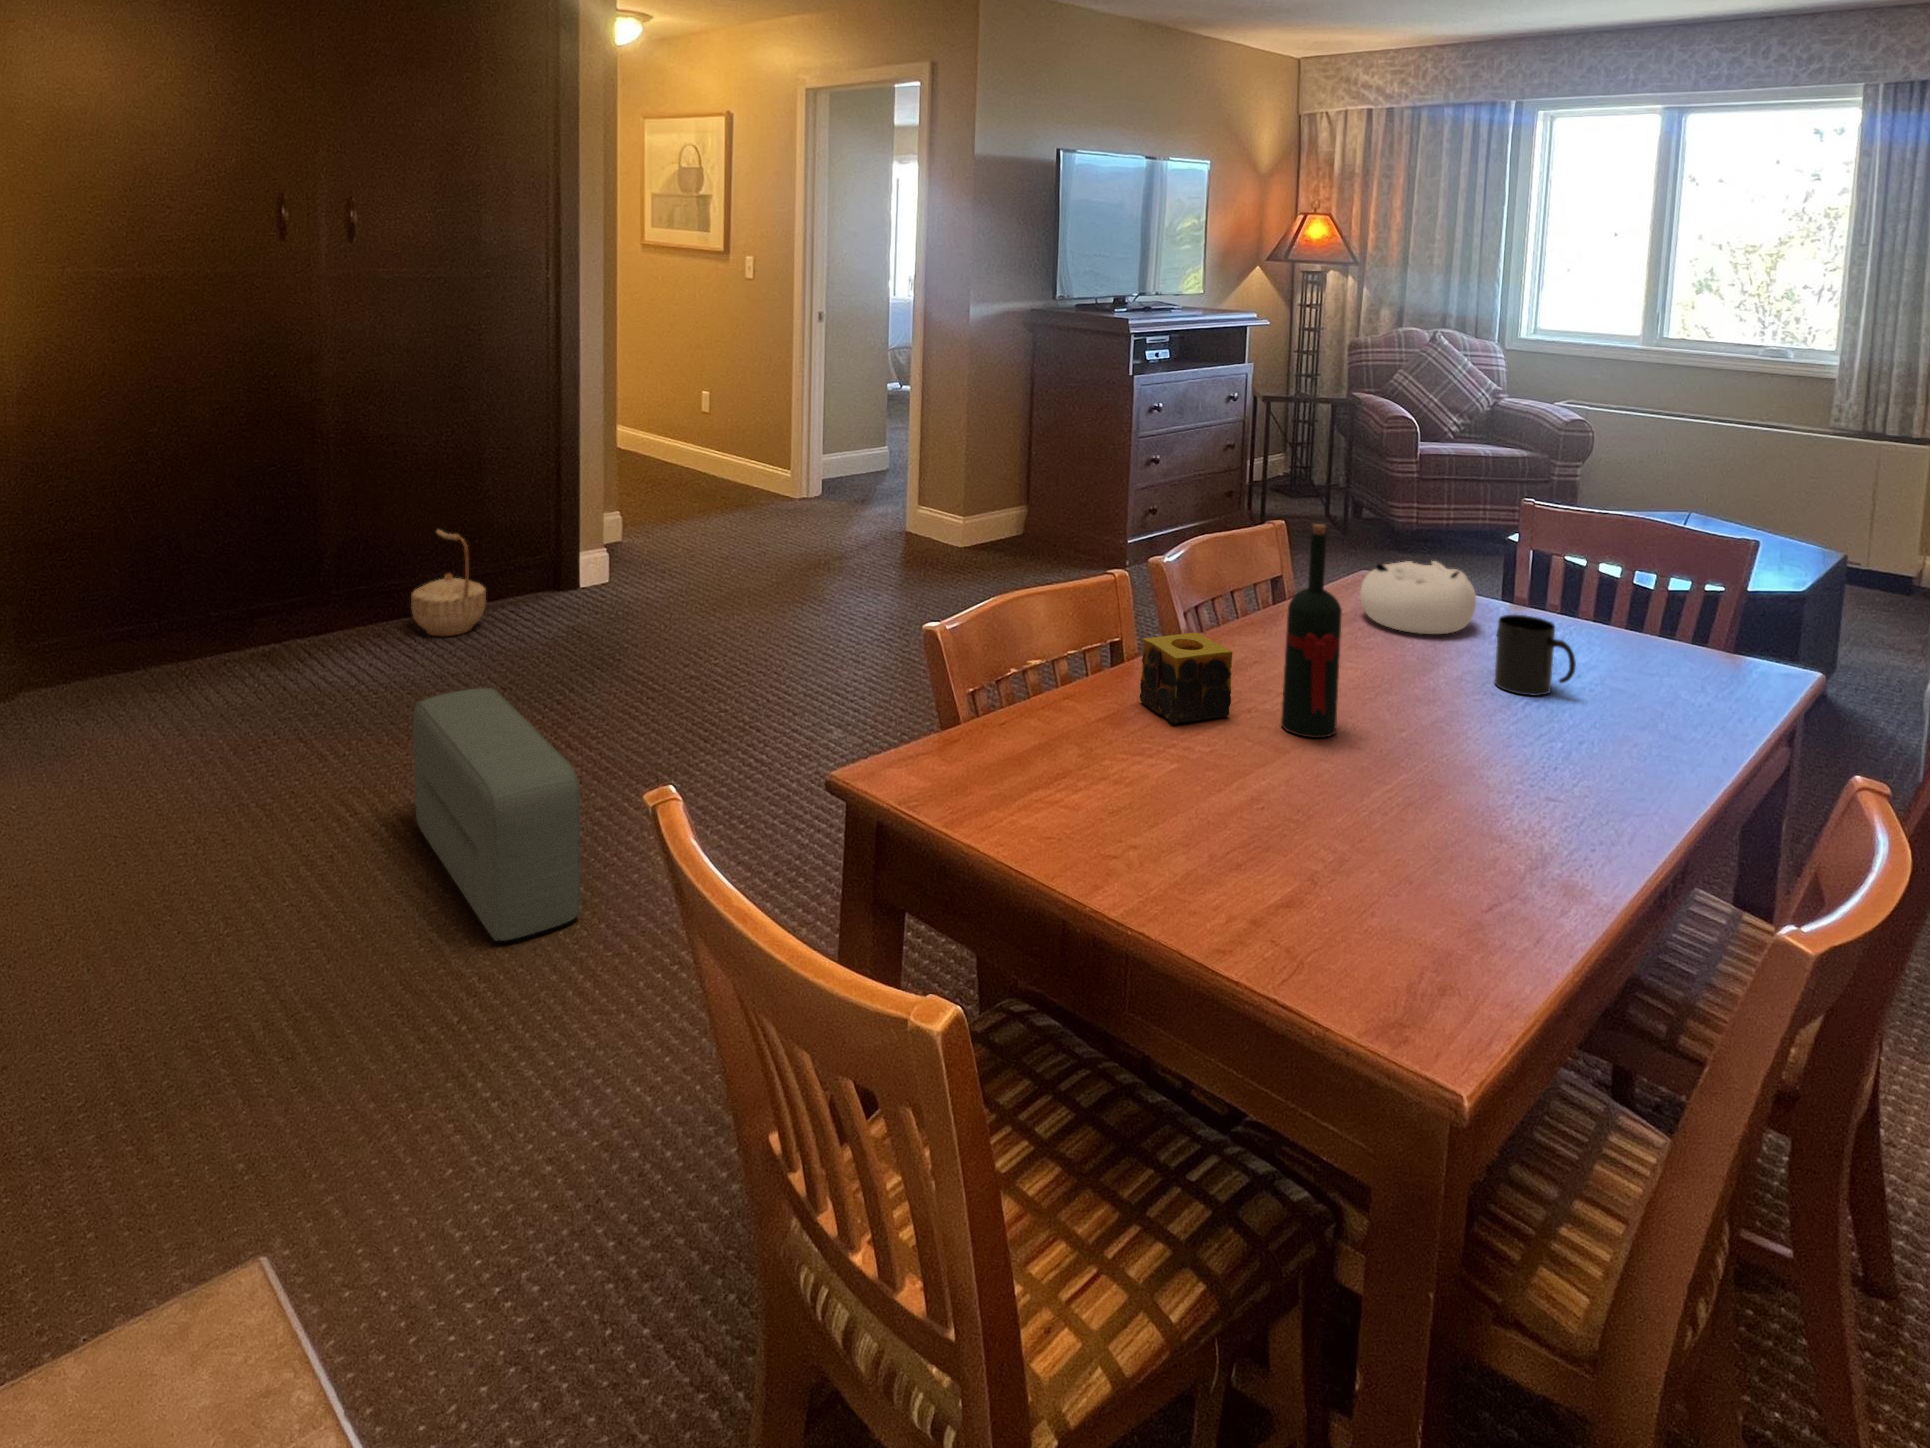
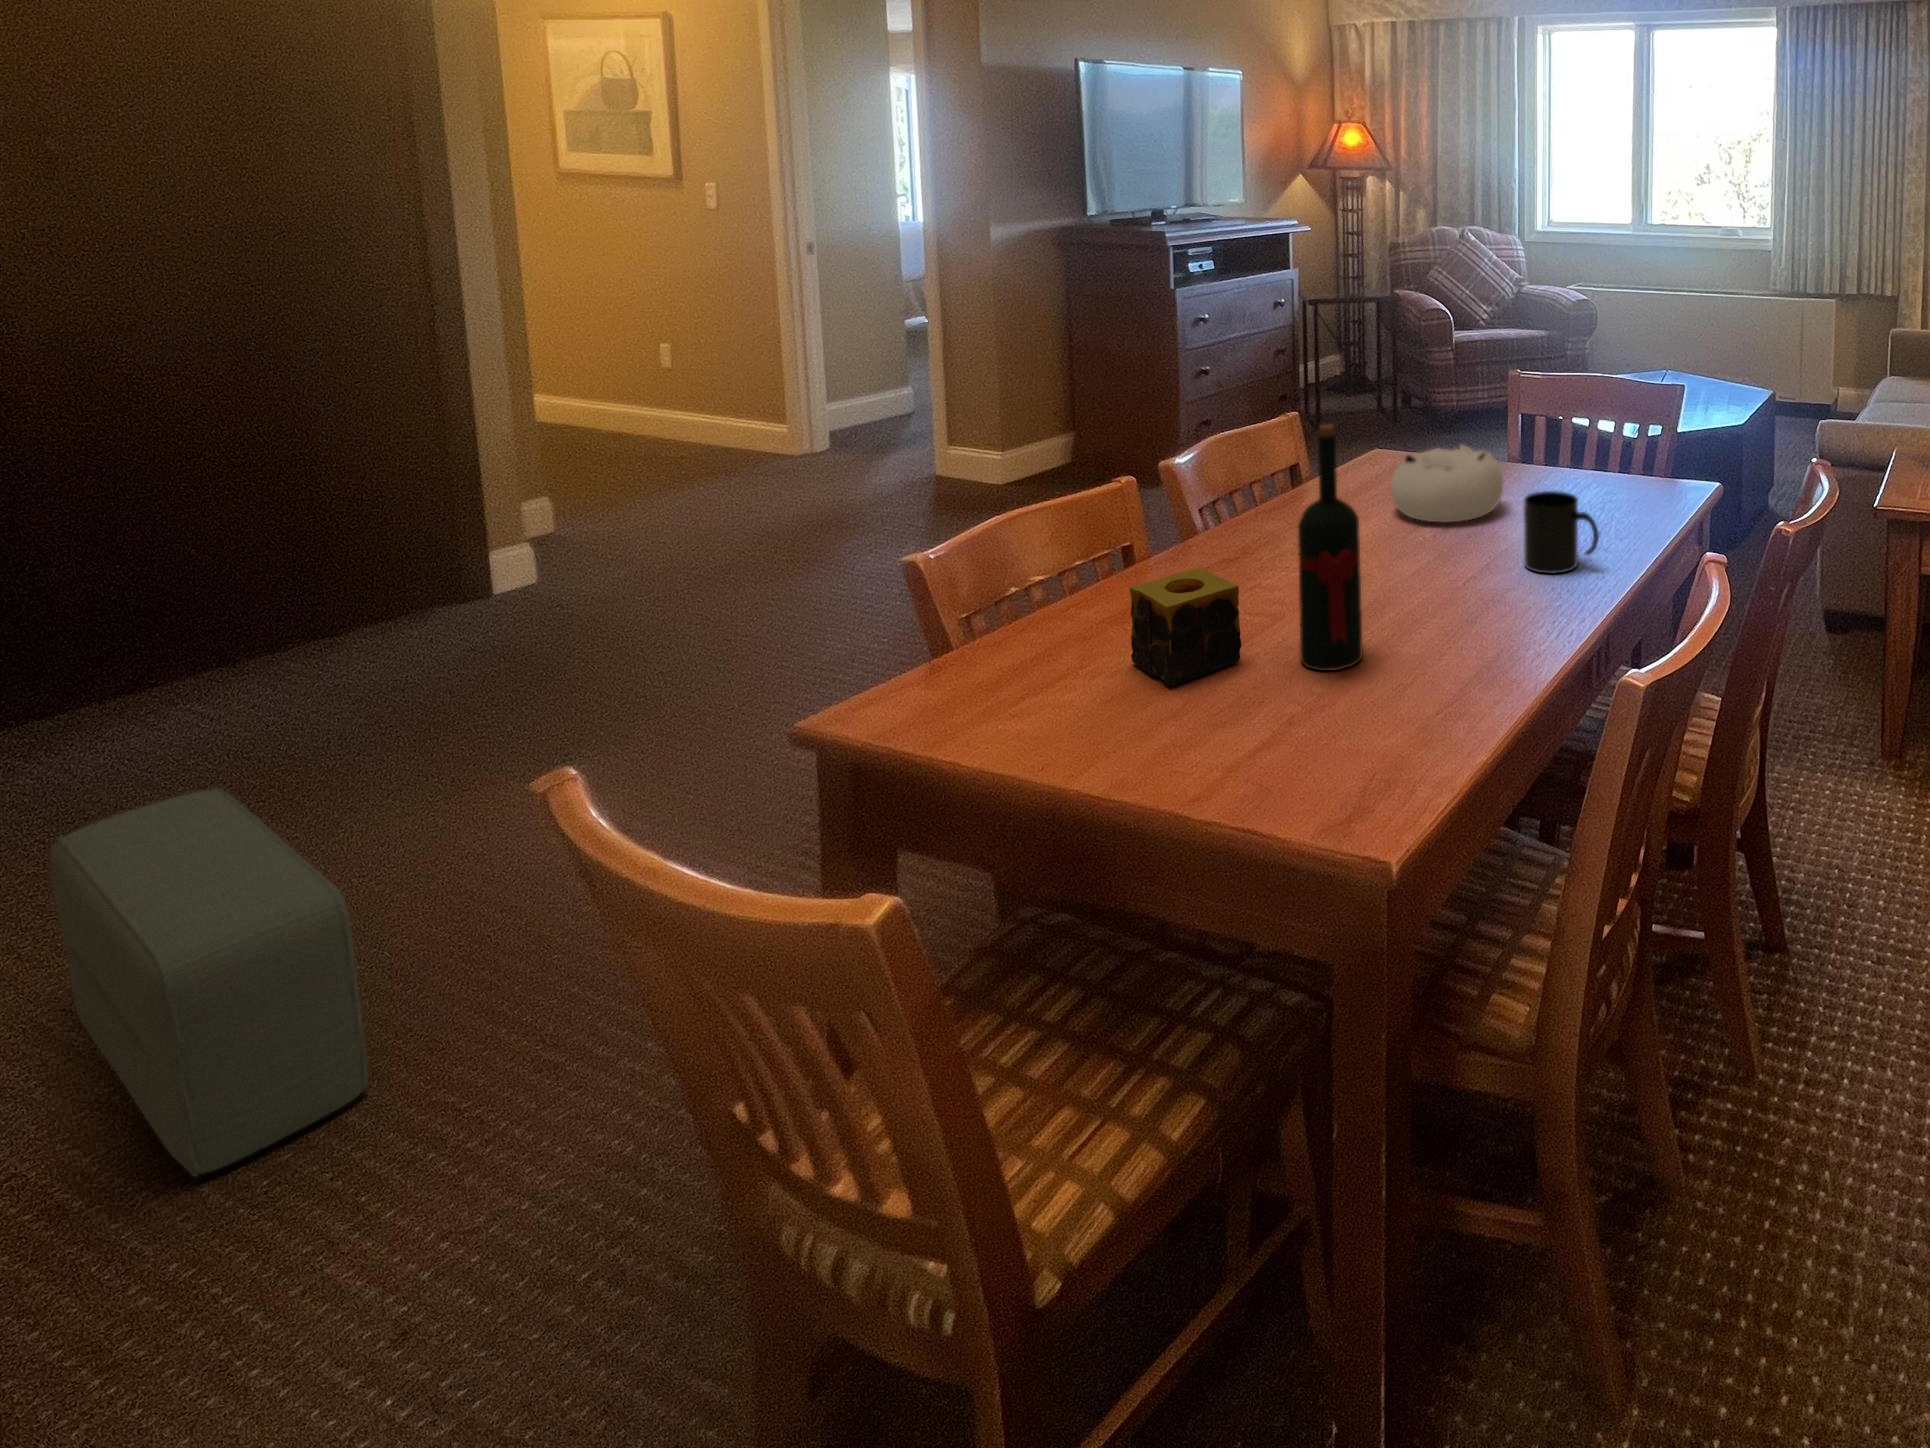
basket: present [411,530,486,636] -> none [143,560,289,708]

